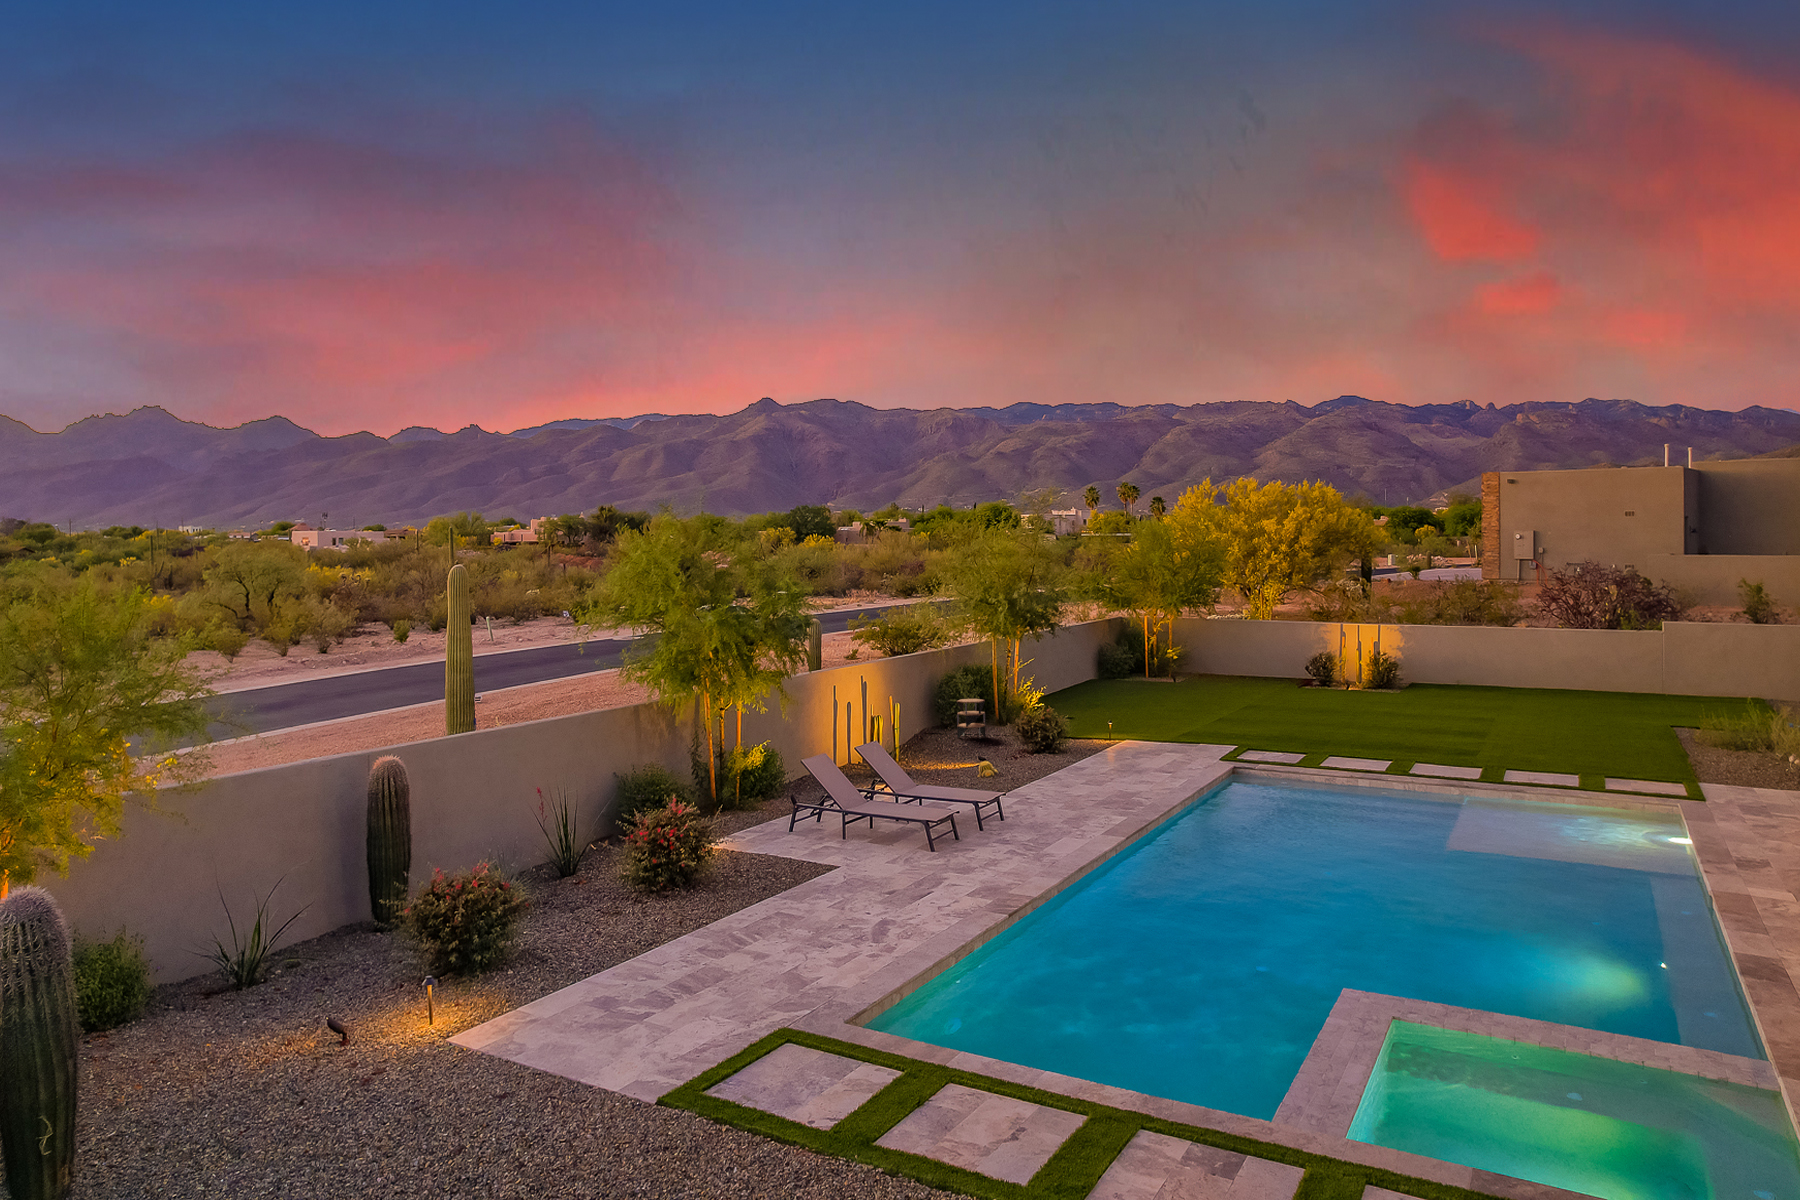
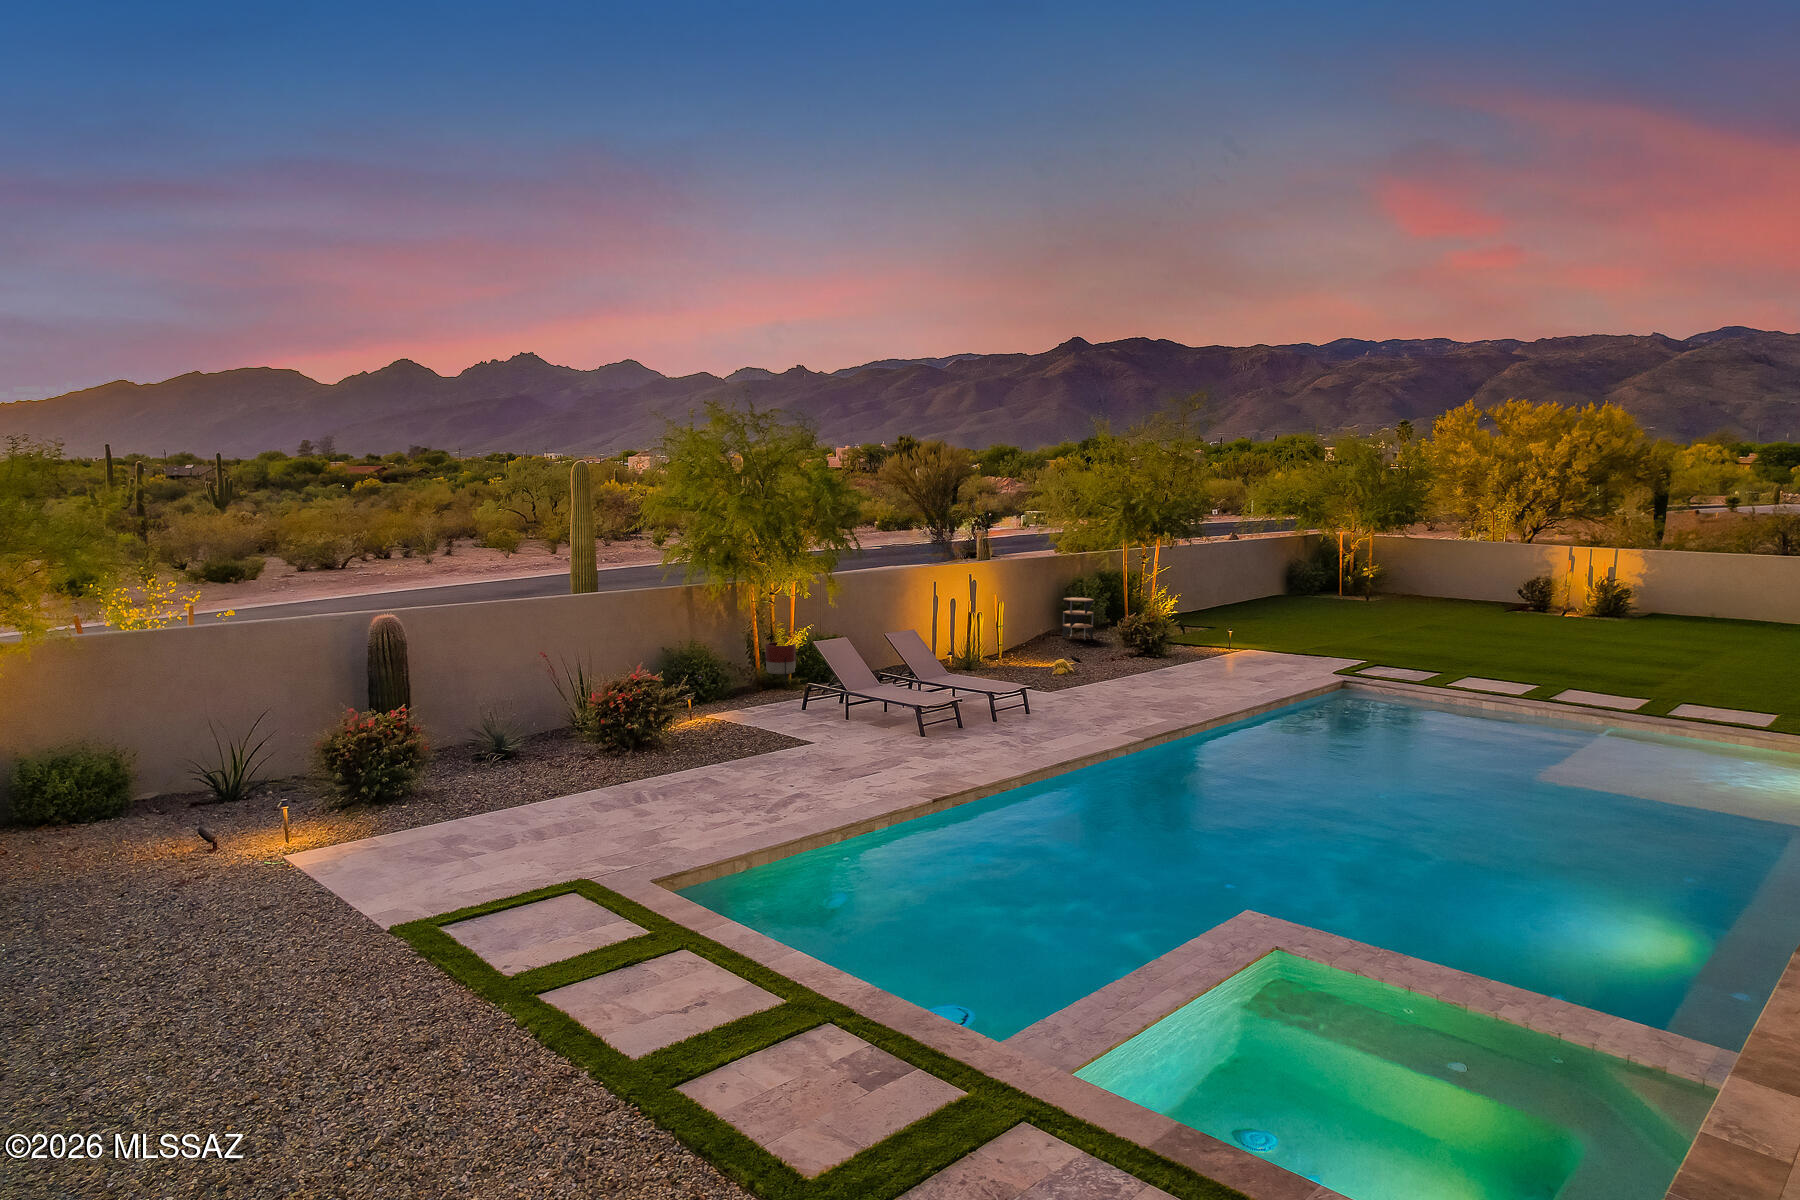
planter: none [730,765,761,810] -> present [765,642,796,686]

